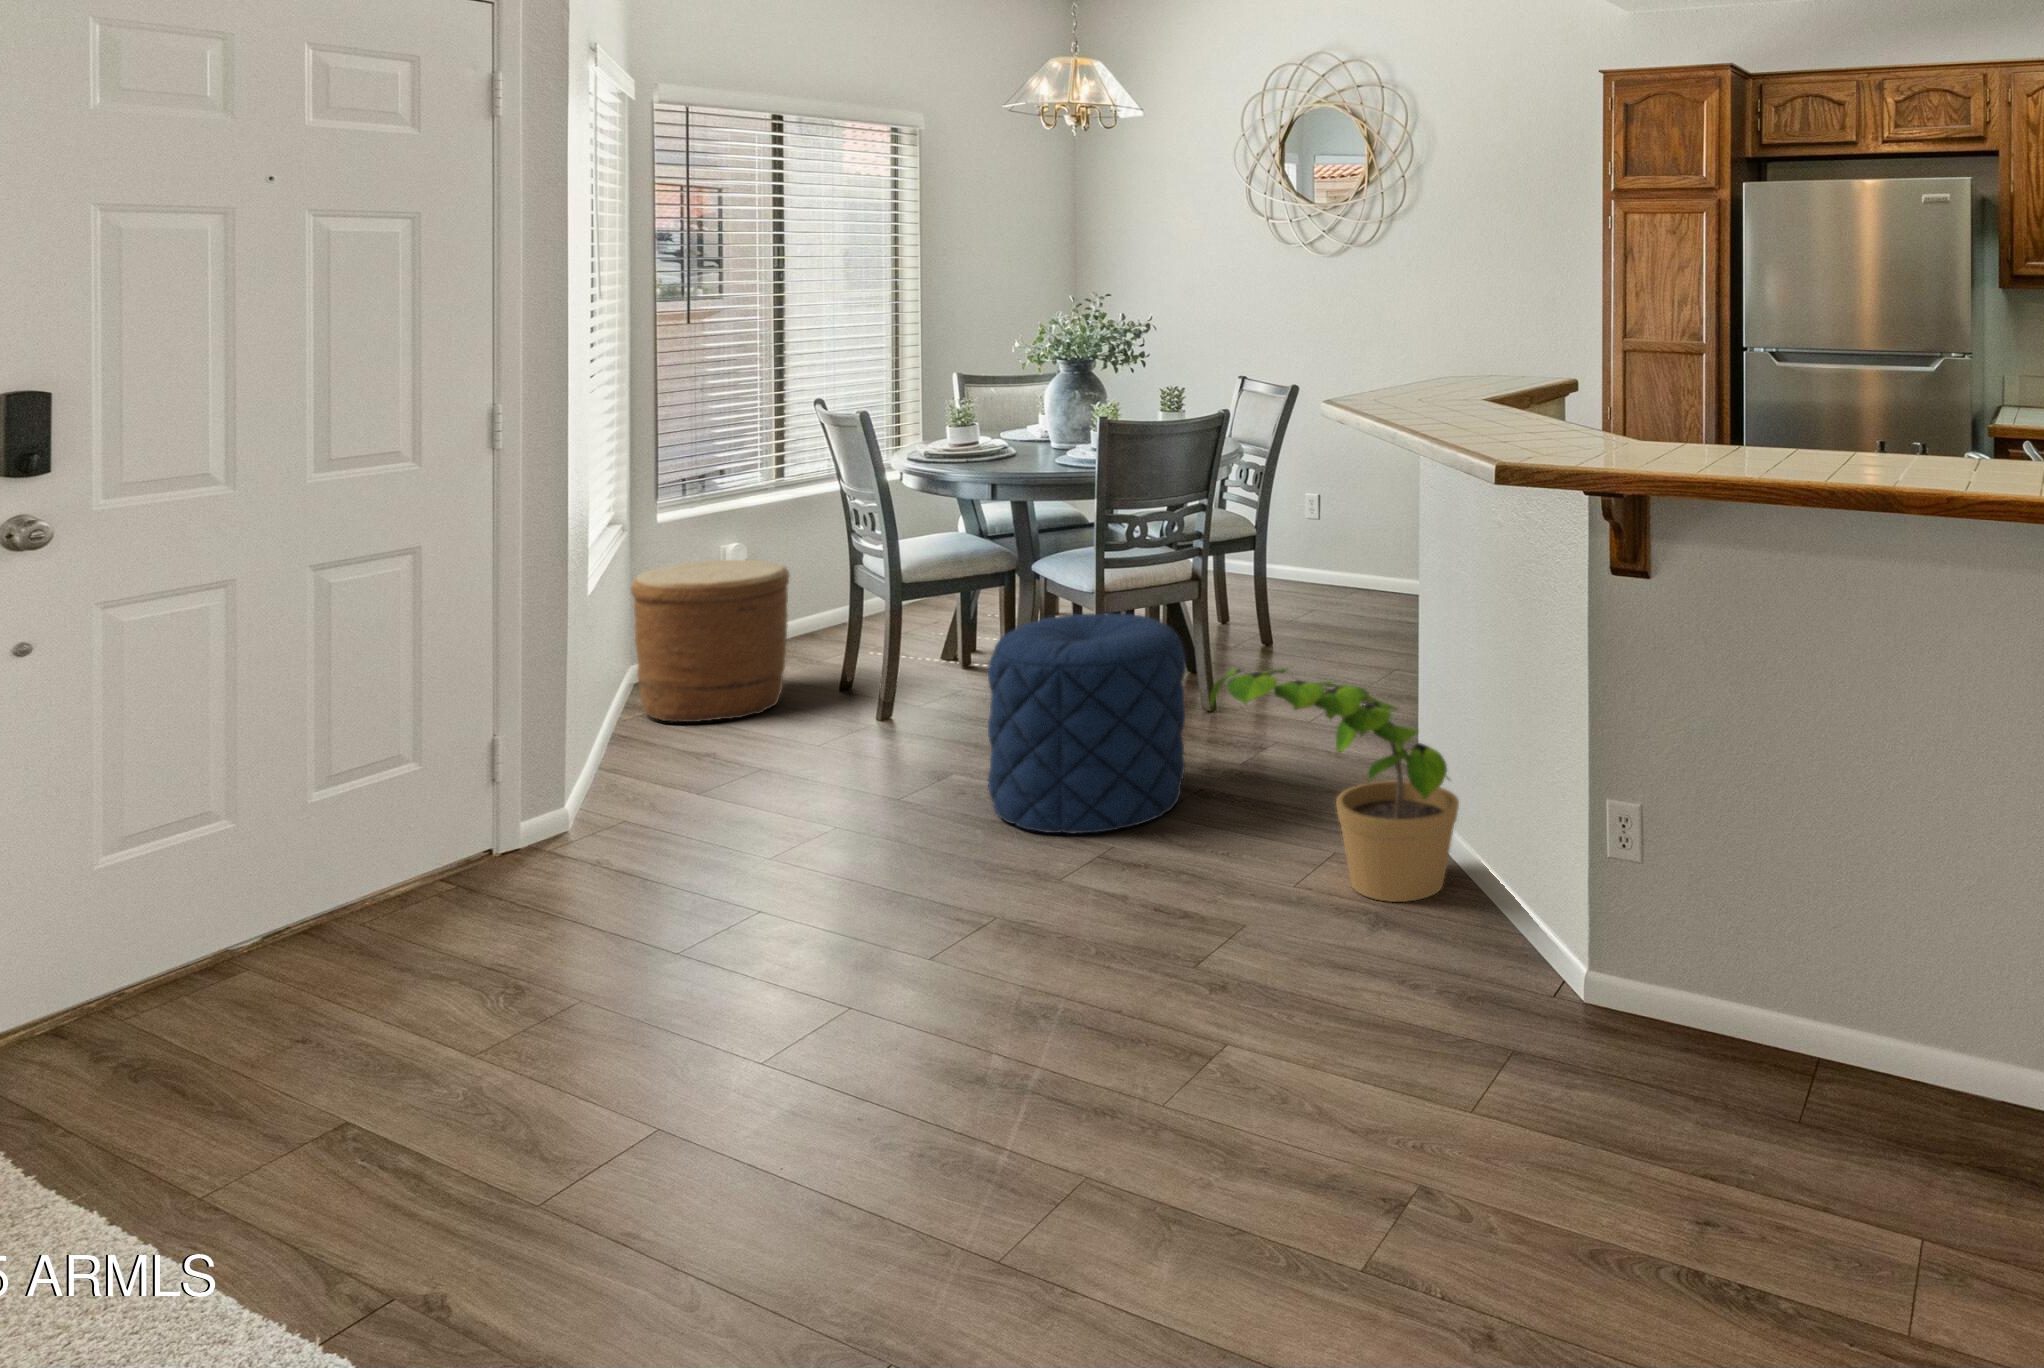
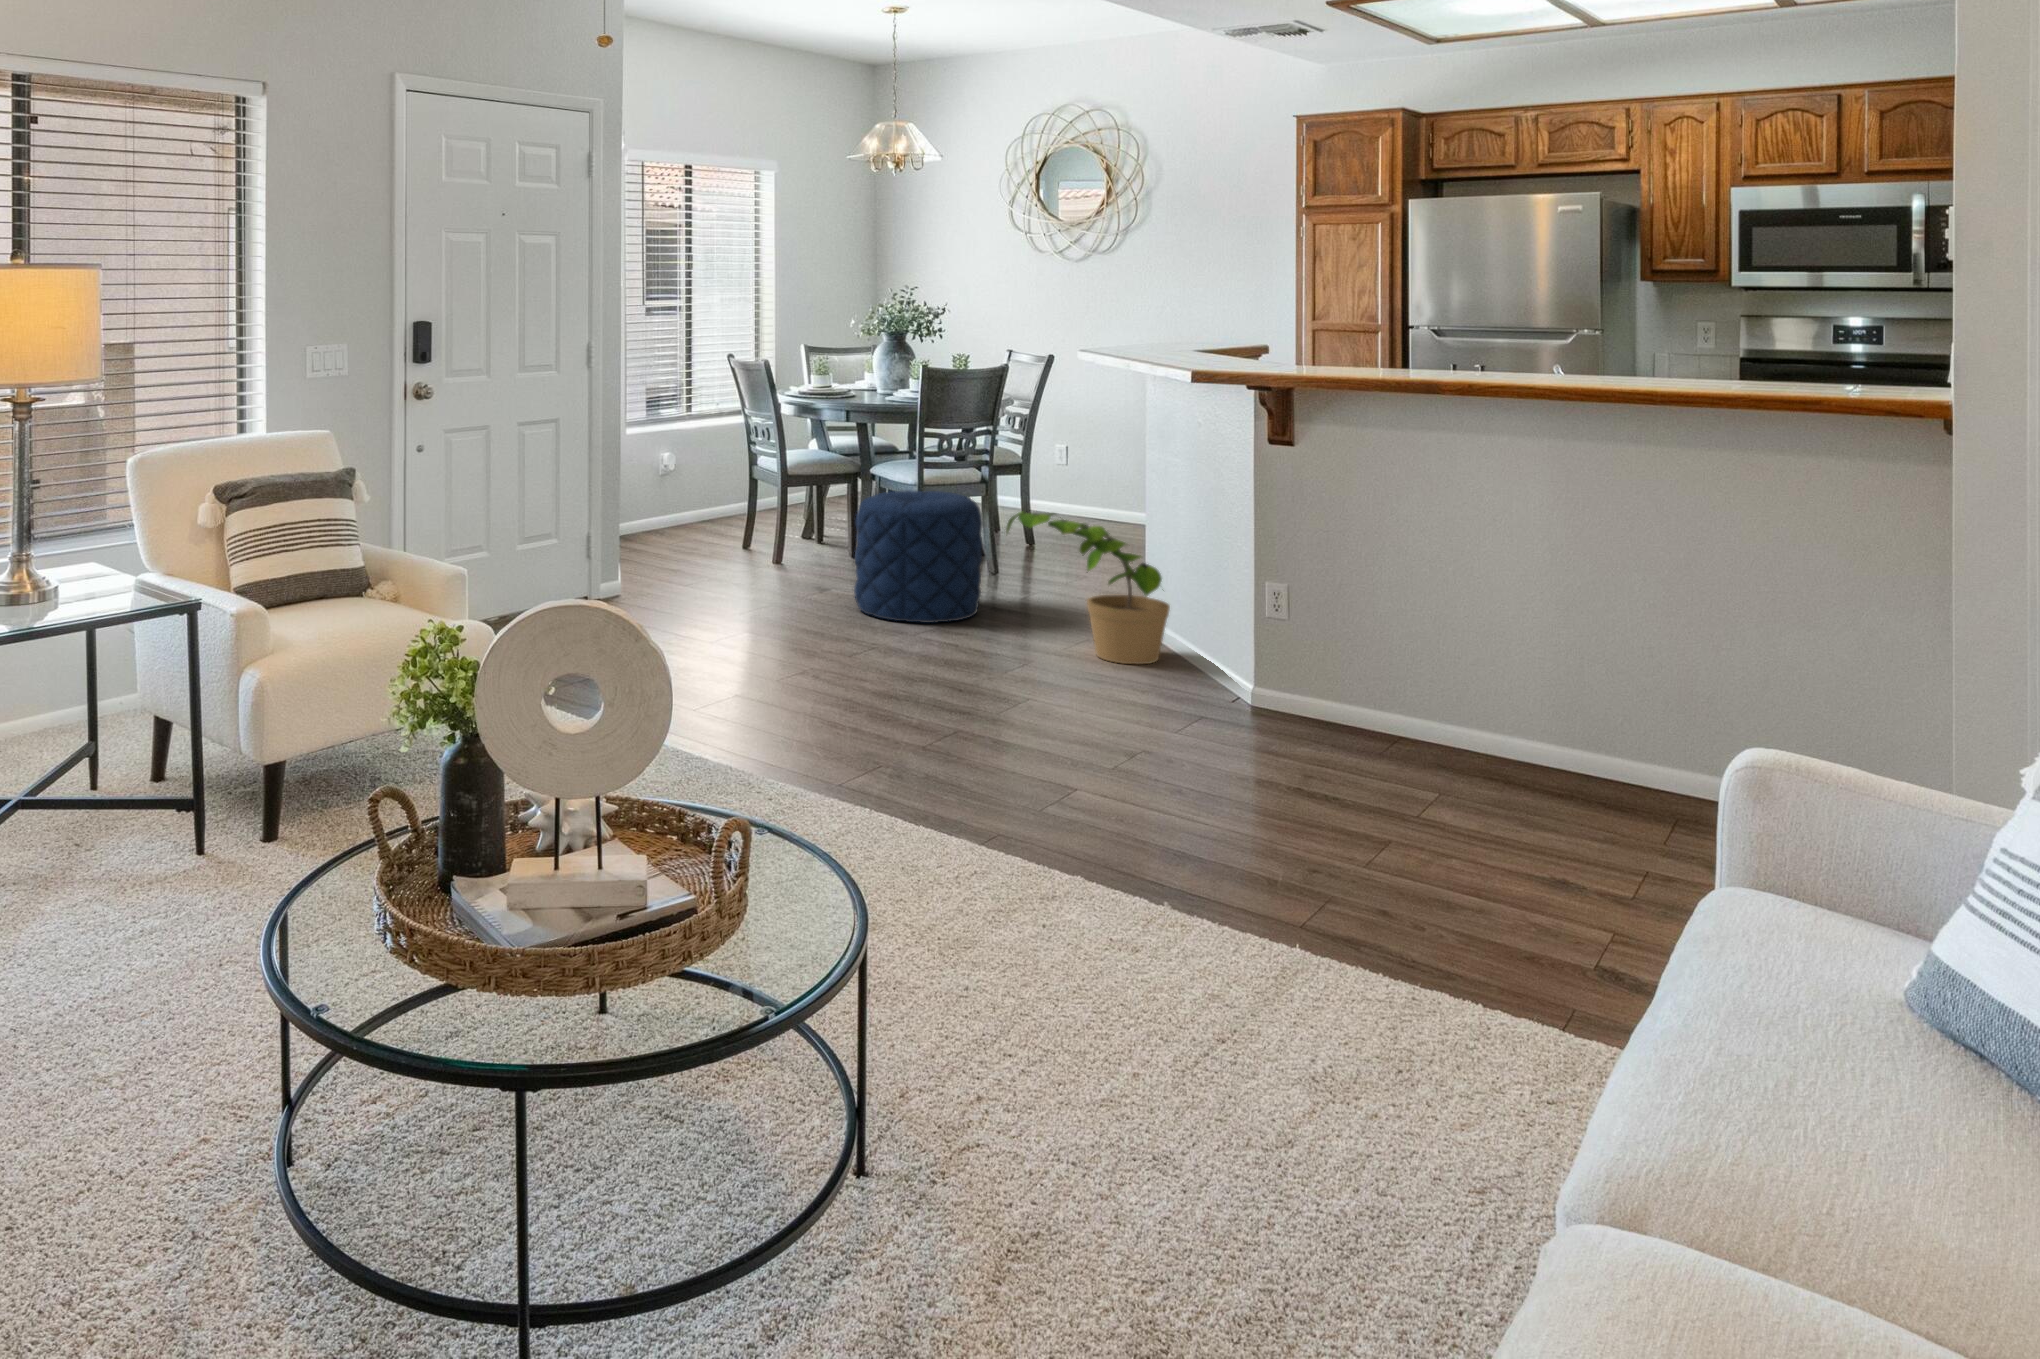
woven basket: present [631,560,789,722] -> none [615,461,709,560]

